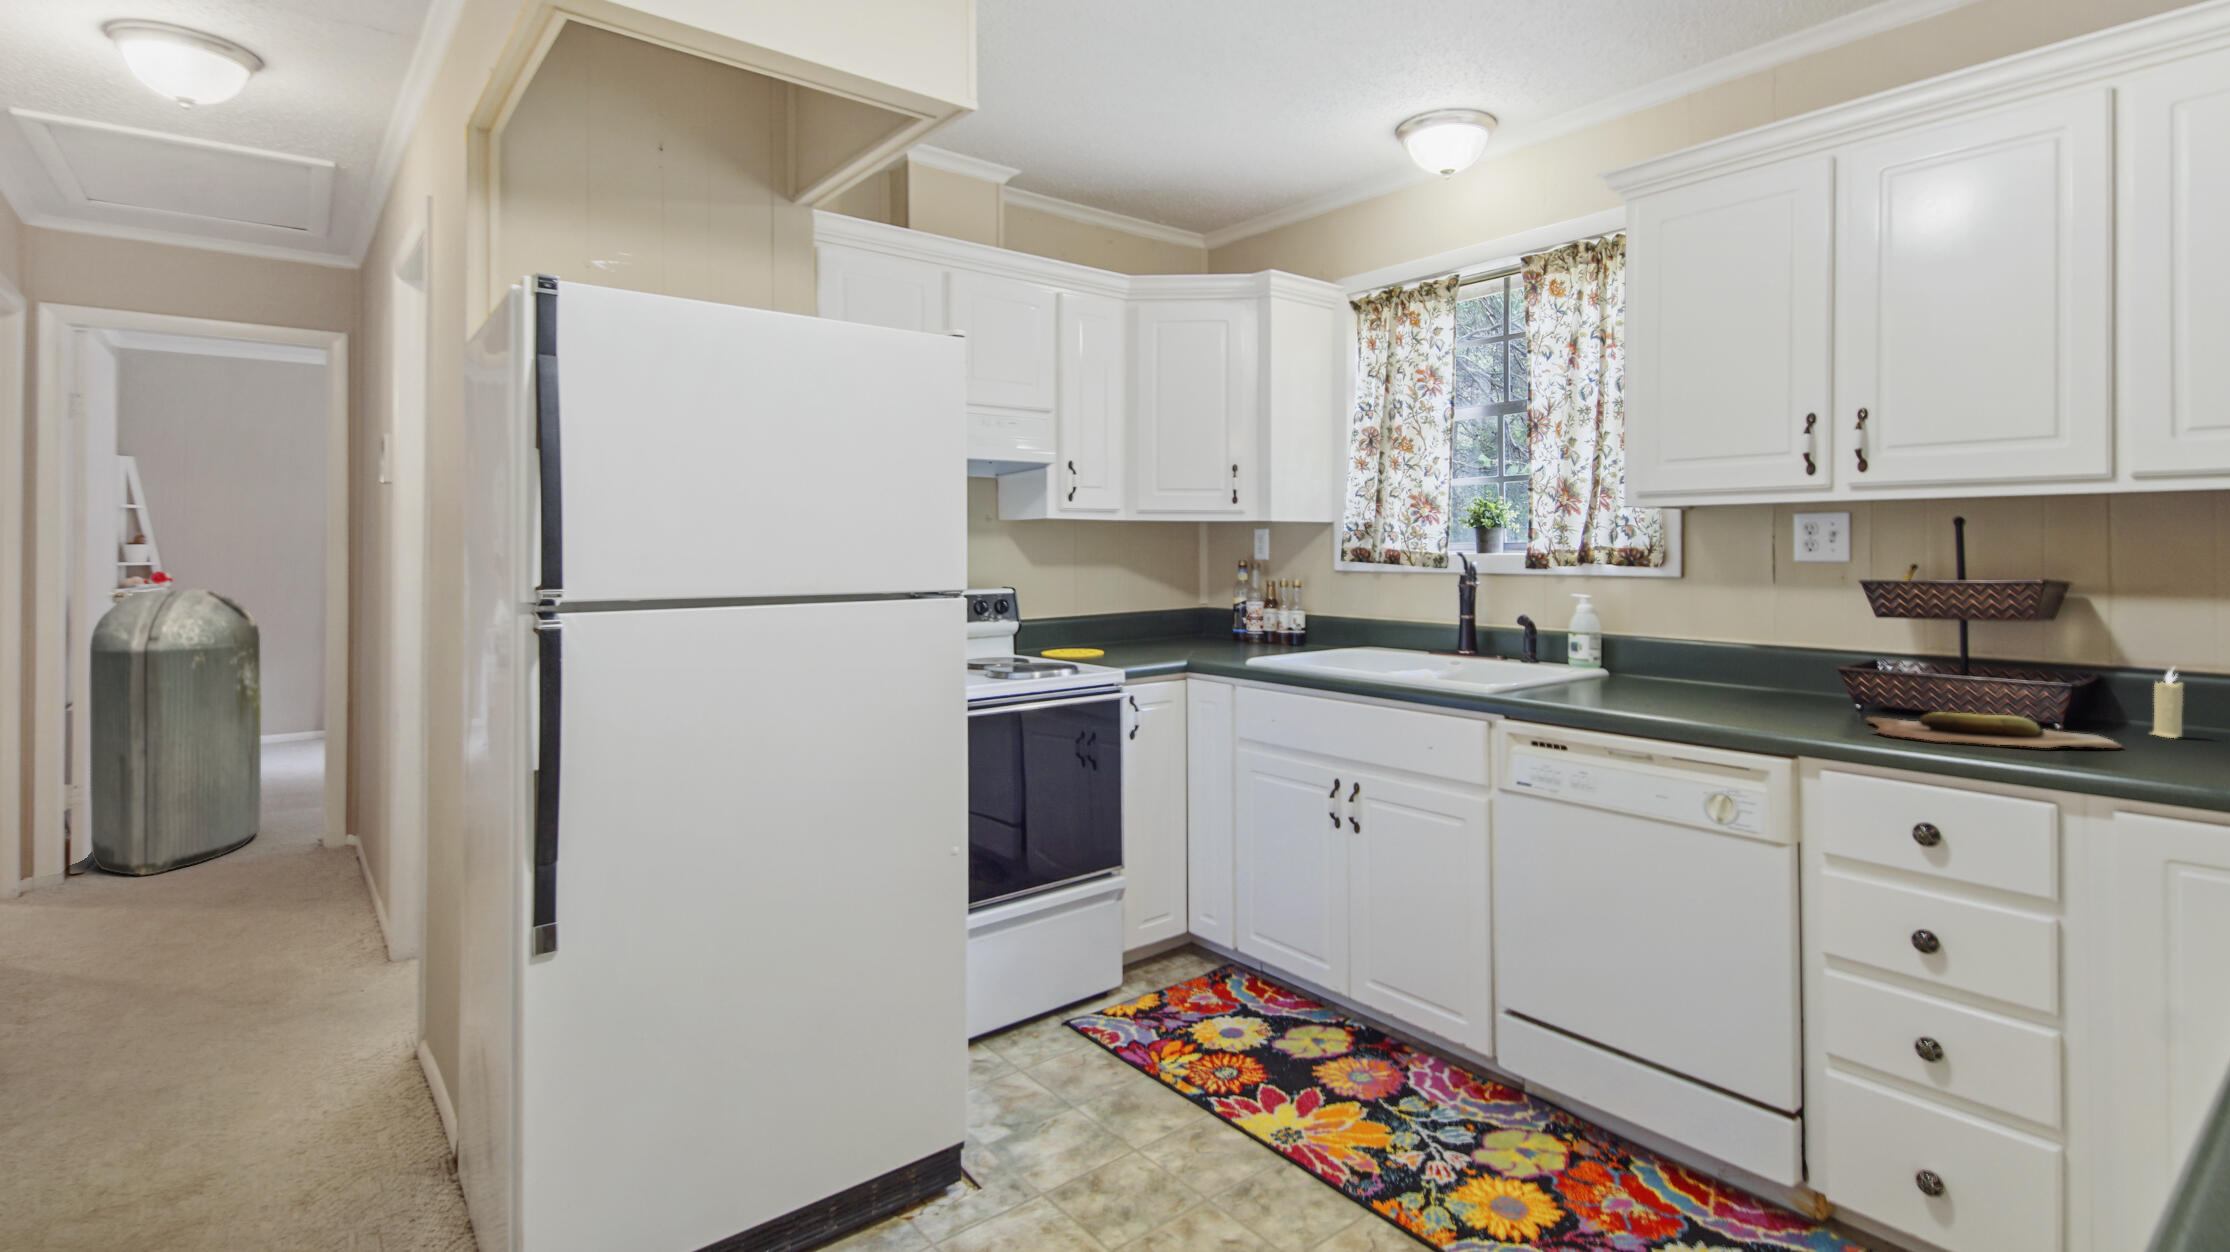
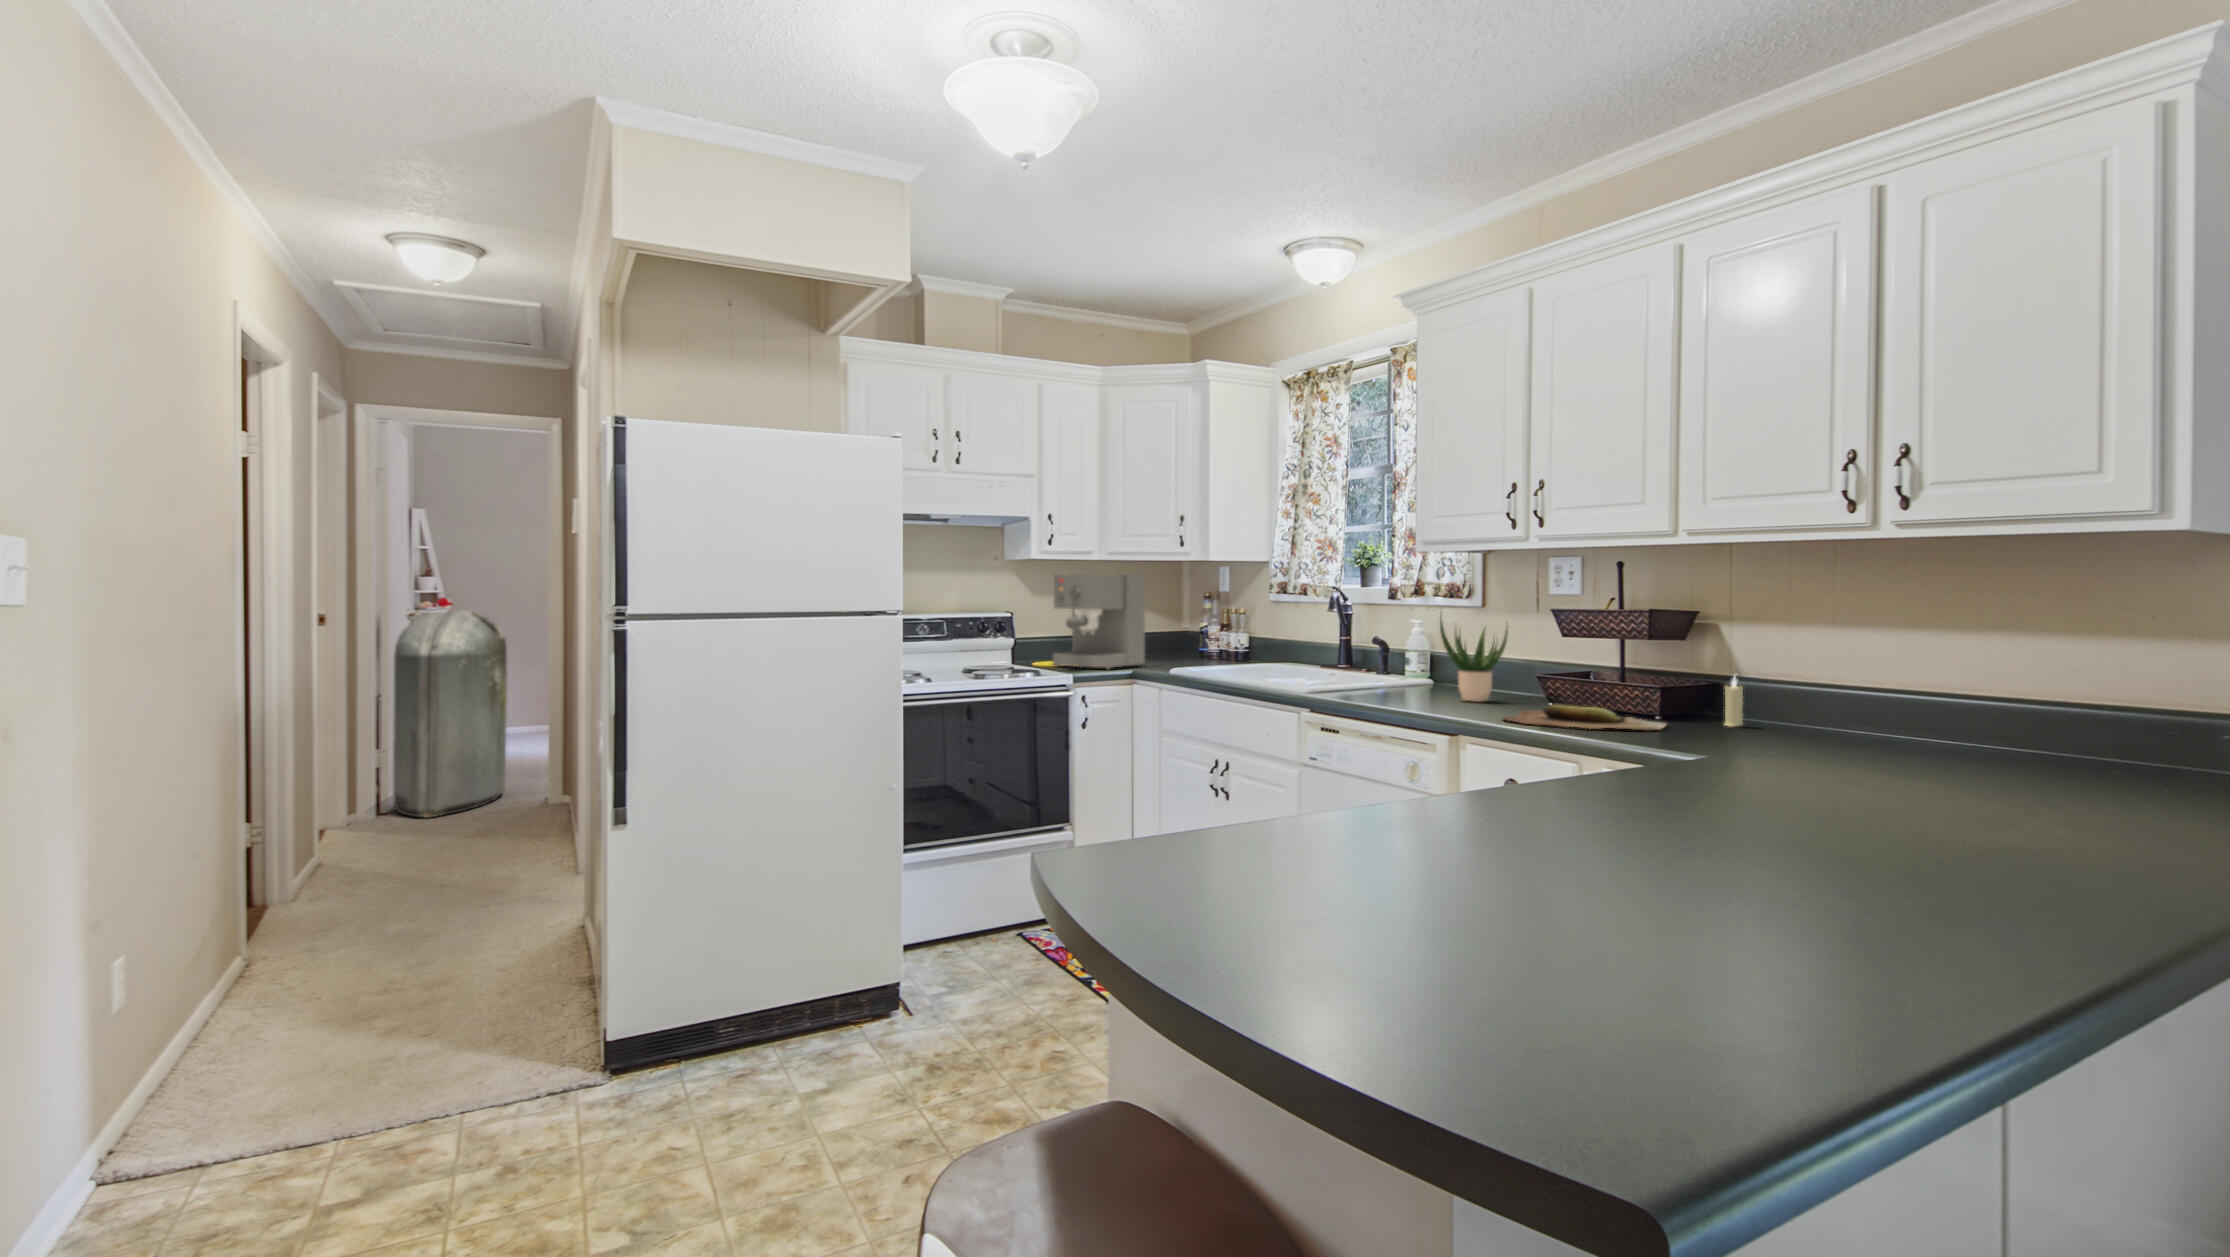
coffee maker: none [1081,538,1195,663] -> present [1053,574,1145,670]
potted plant: none [1691,581,1779,704] -> present [1440,612,1508,702]

